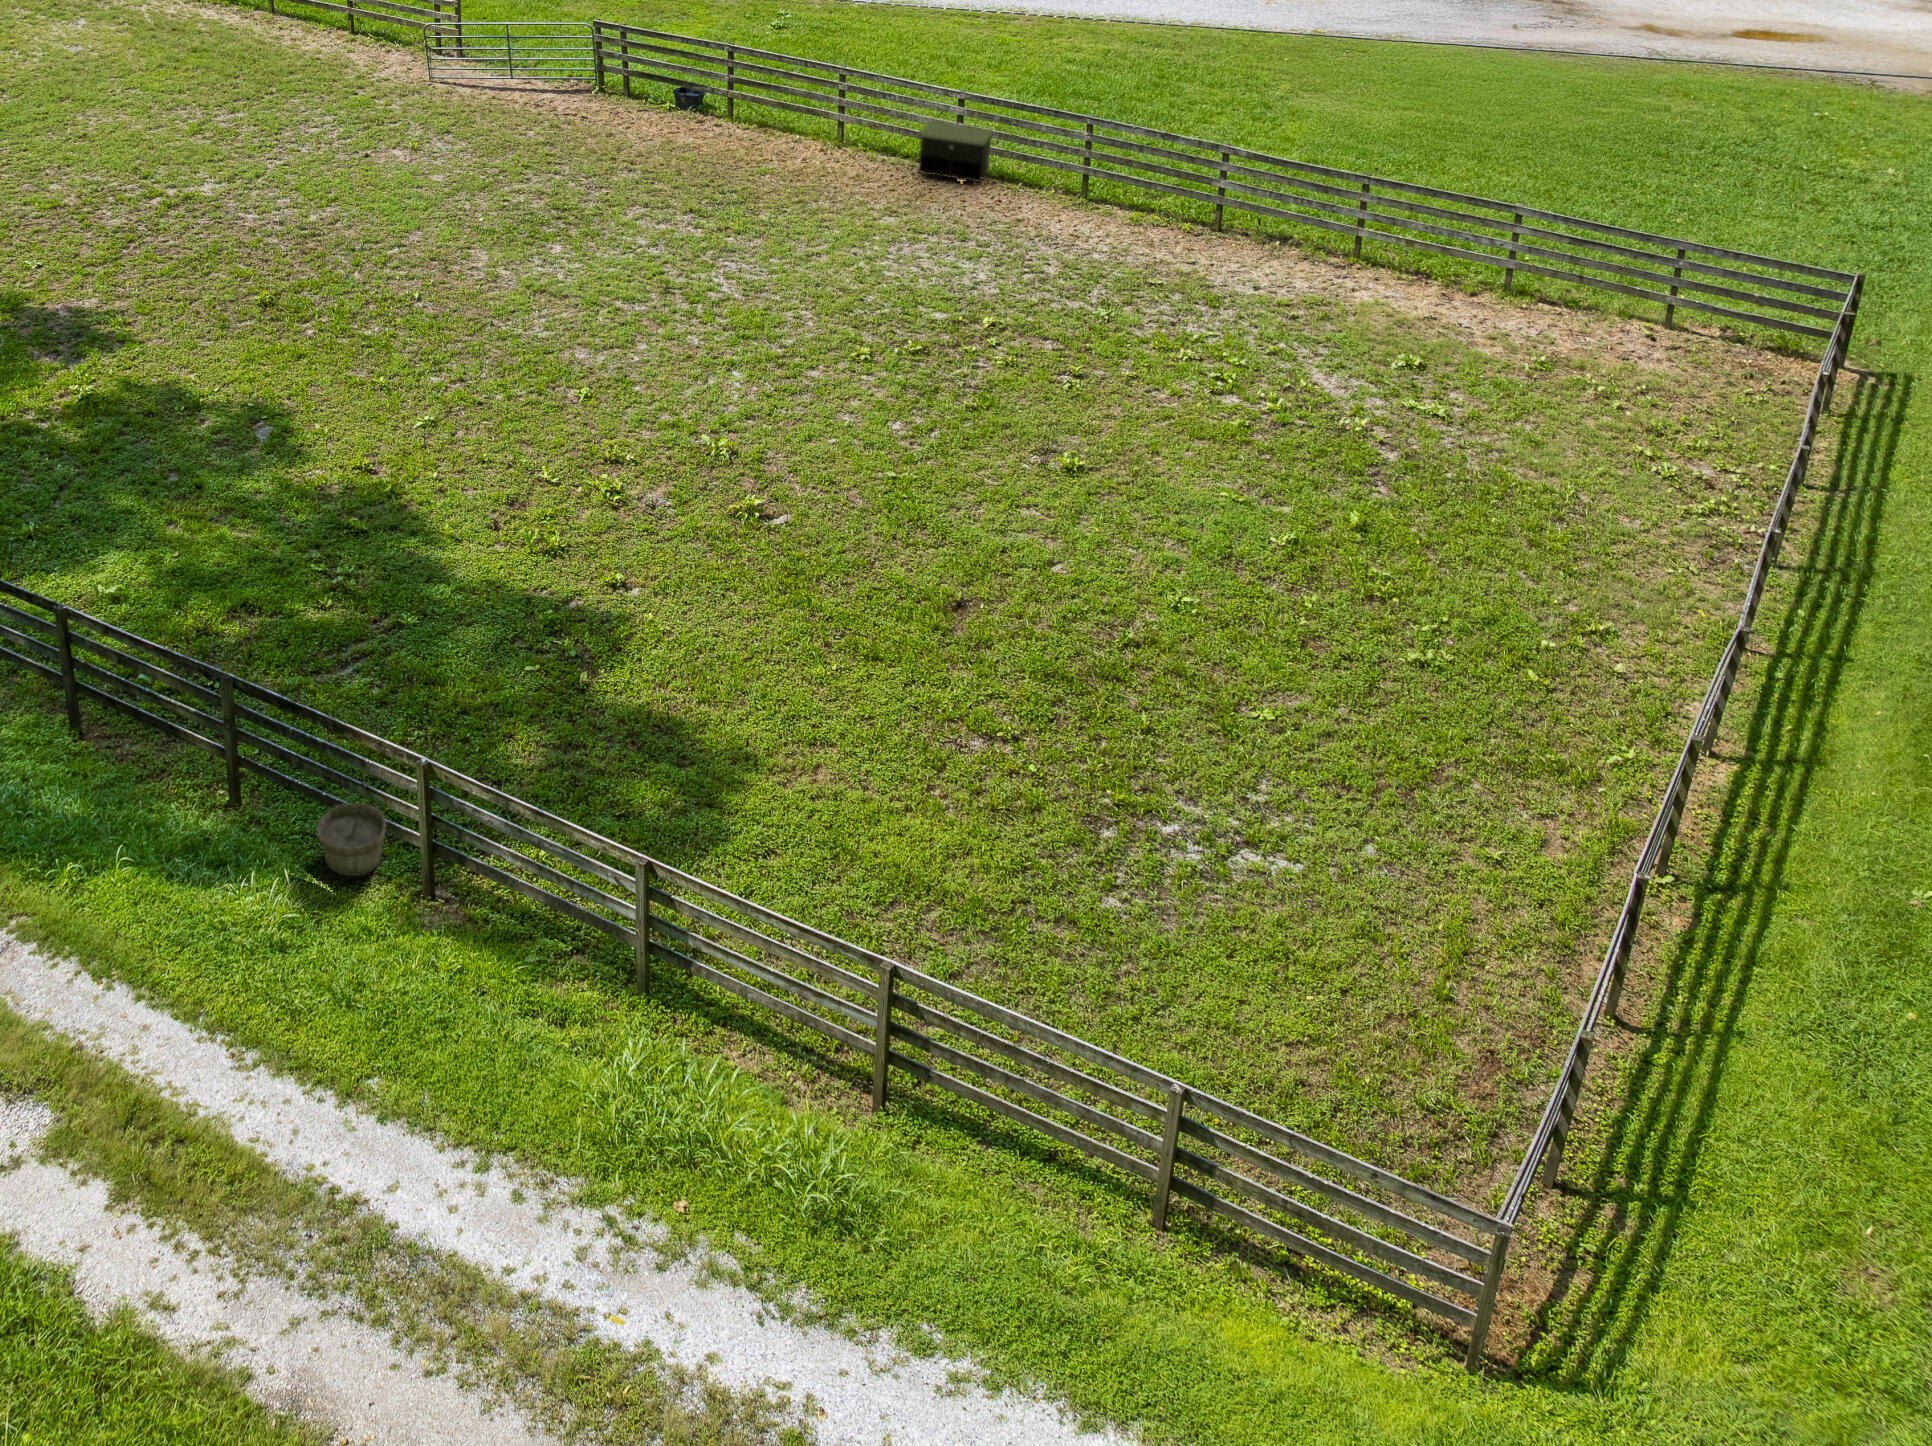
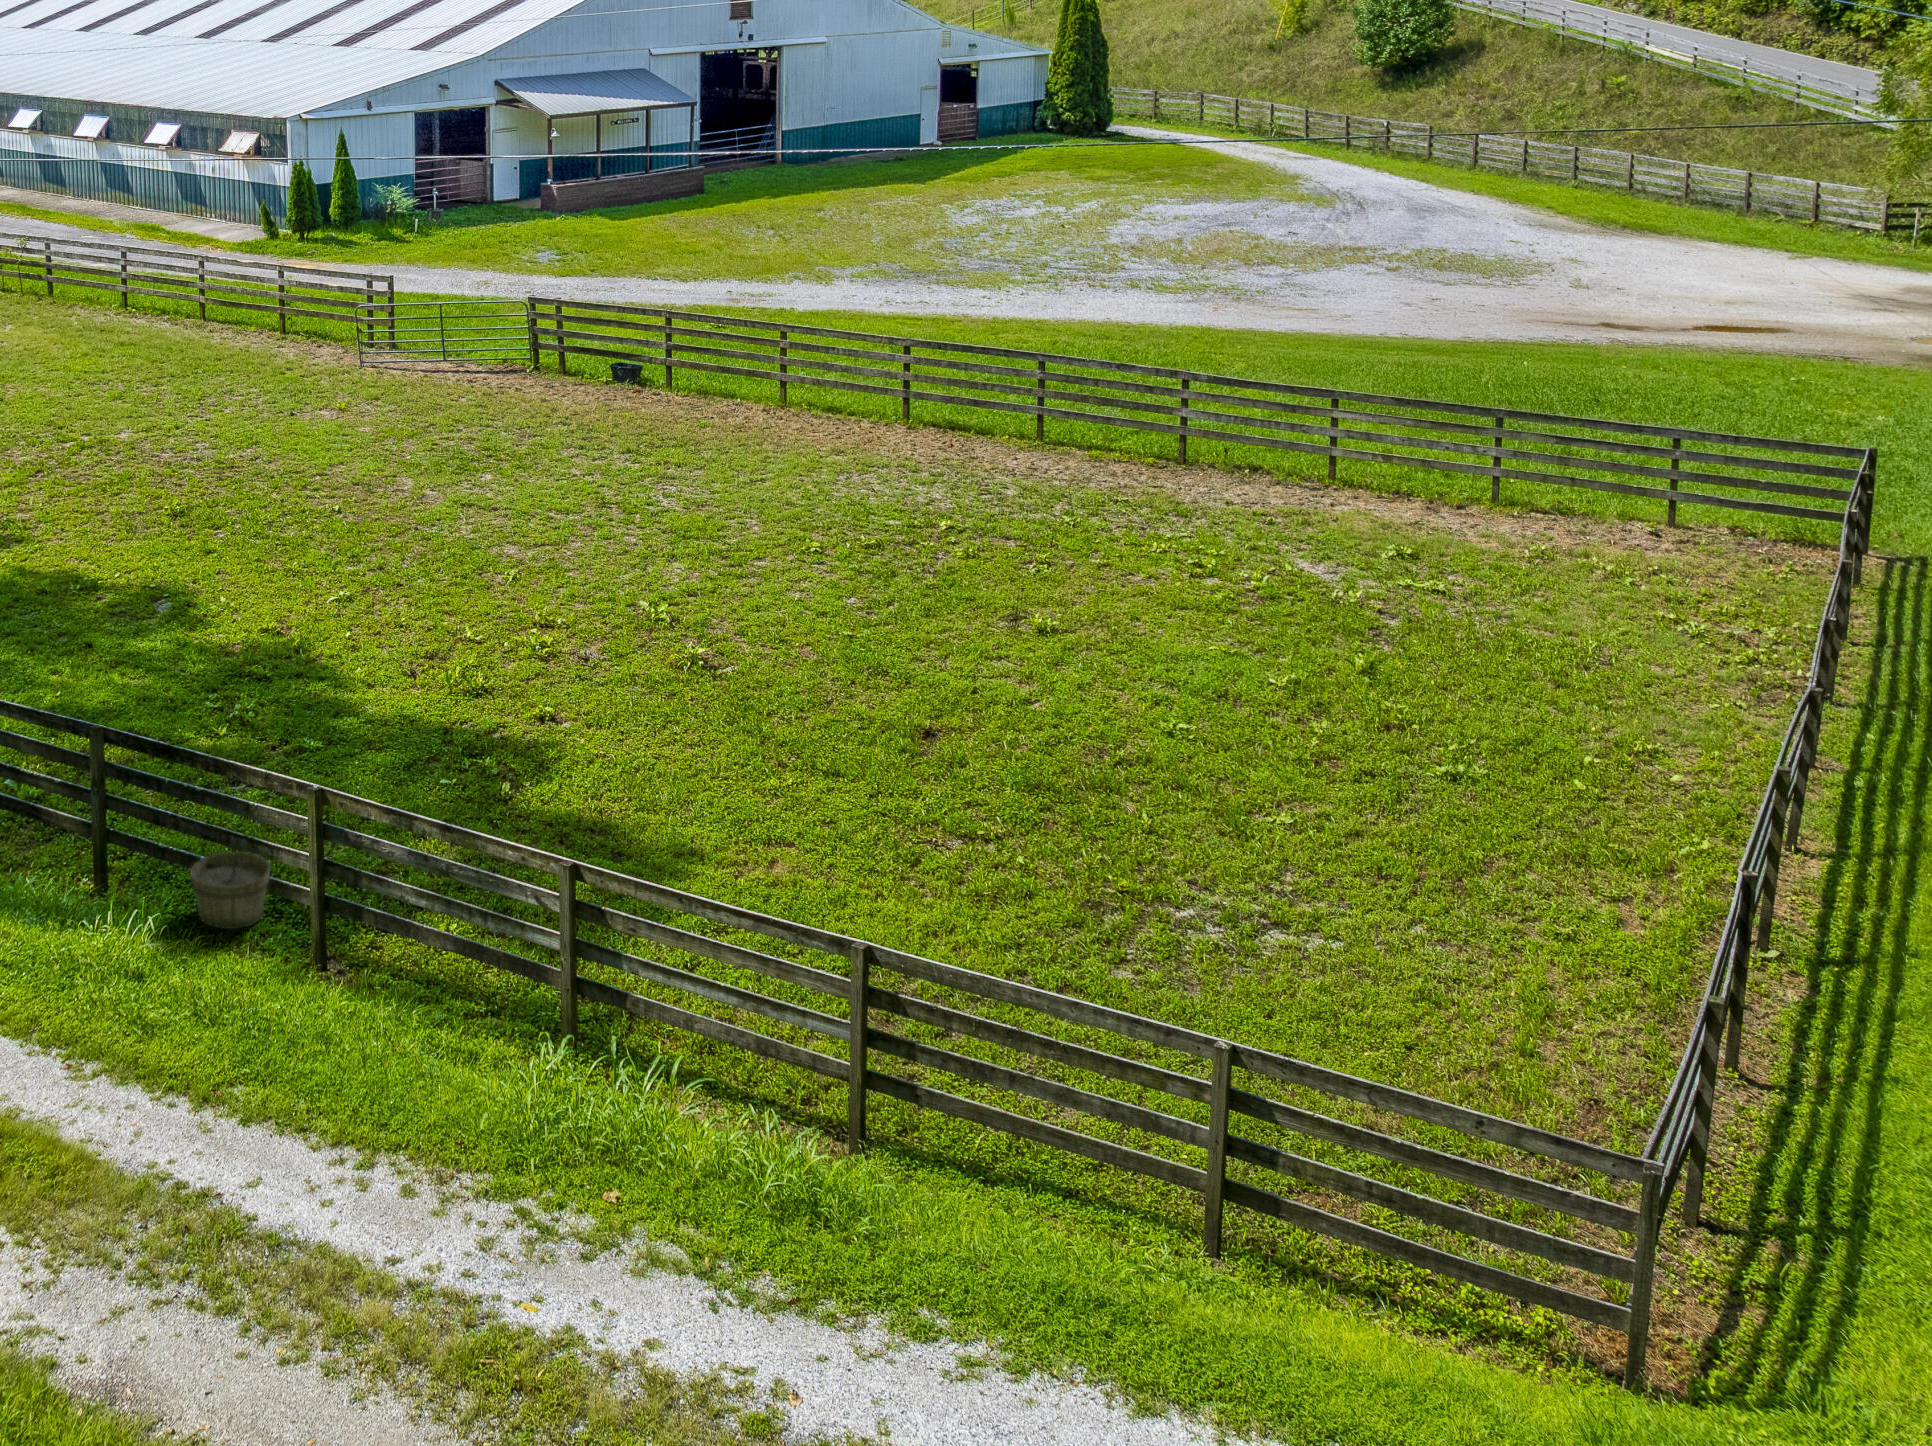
storage bench: present [918,121,992,184] -> none [865,365,941,426]

